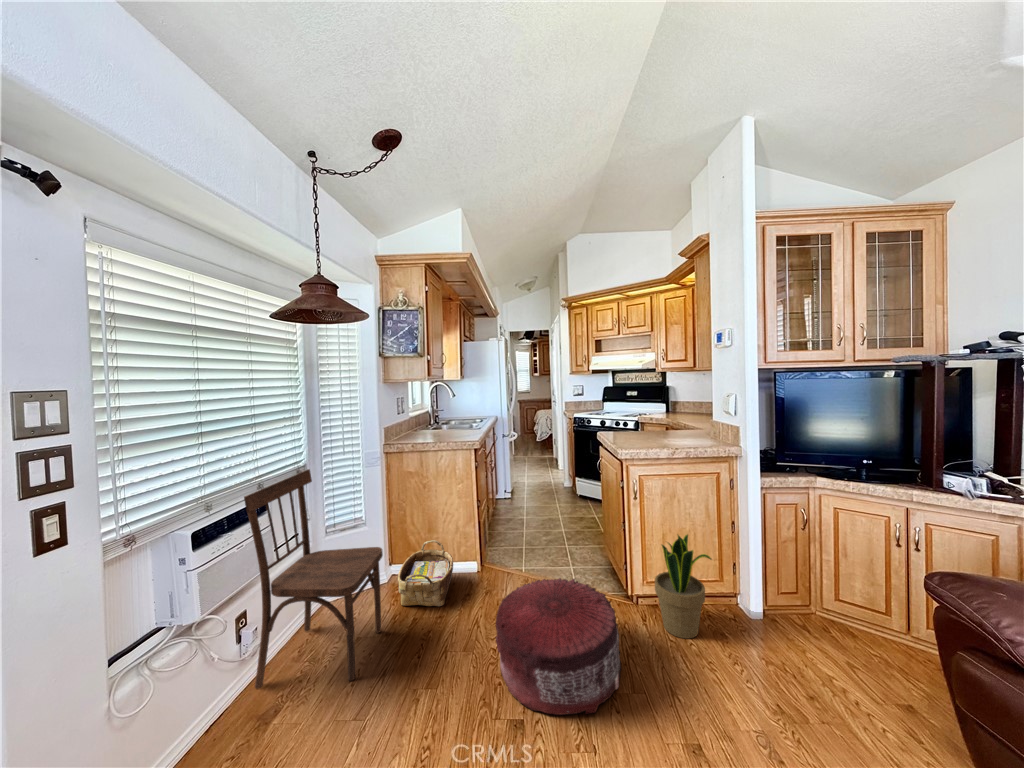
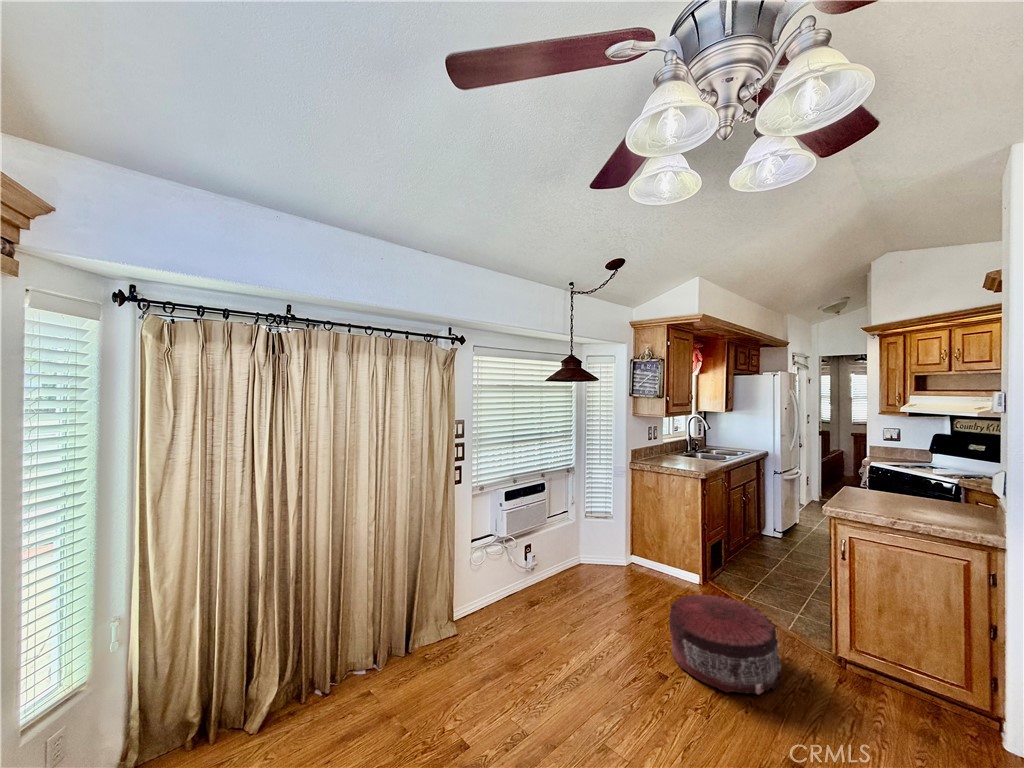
dining chair: present [244,469,383,689] -> none [537,470,612,604]
potted plant: present [655,535,711,638] -> none [849,609,920,719]
woven basket: present [398,540,453,606] -> none [626,545,674,594]

